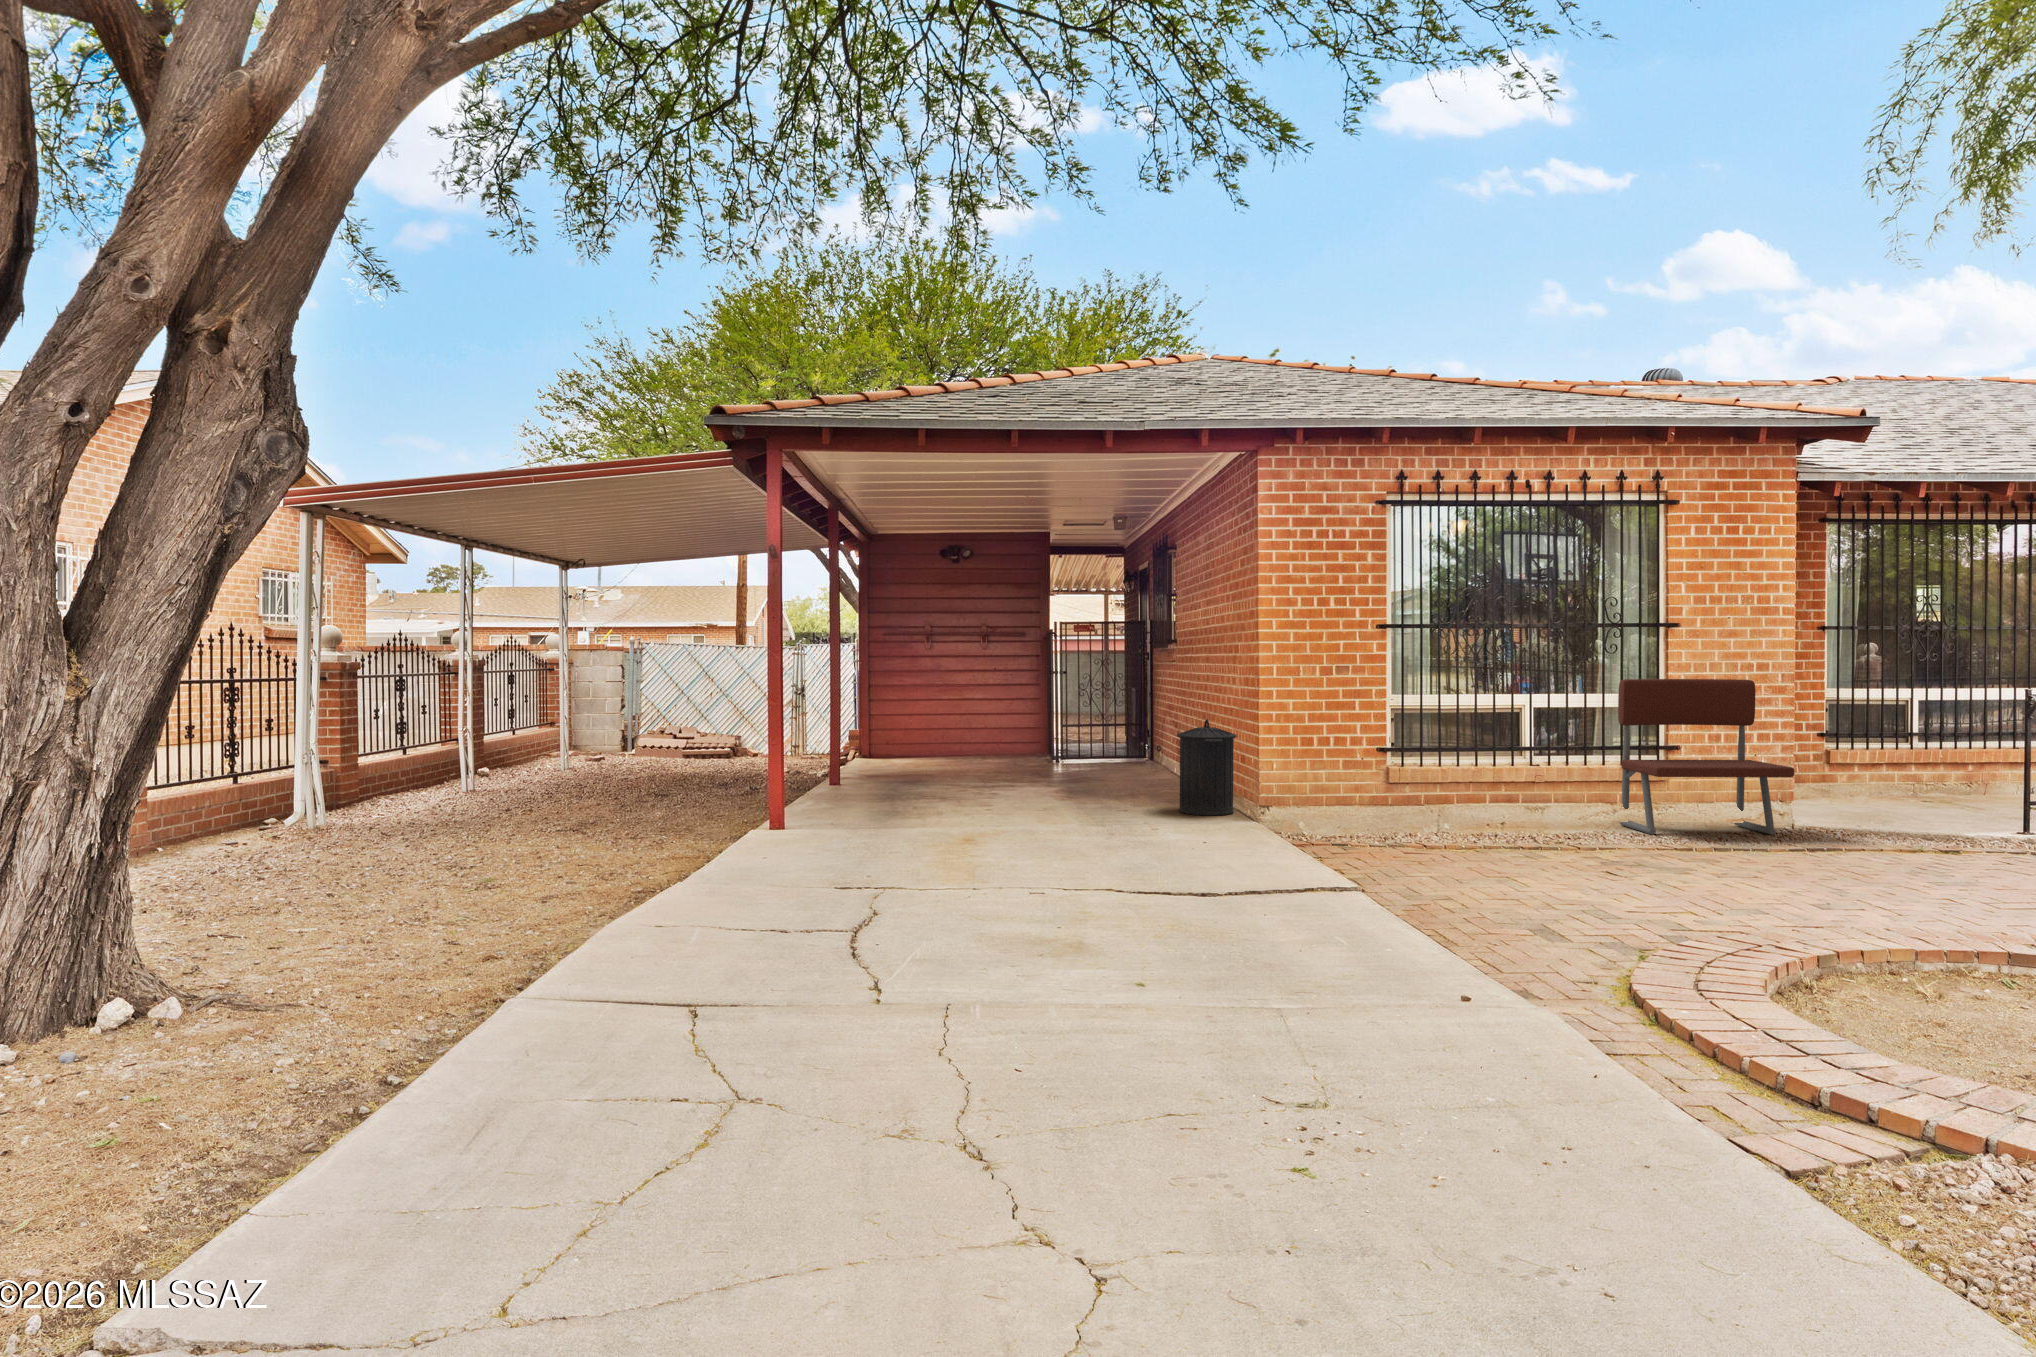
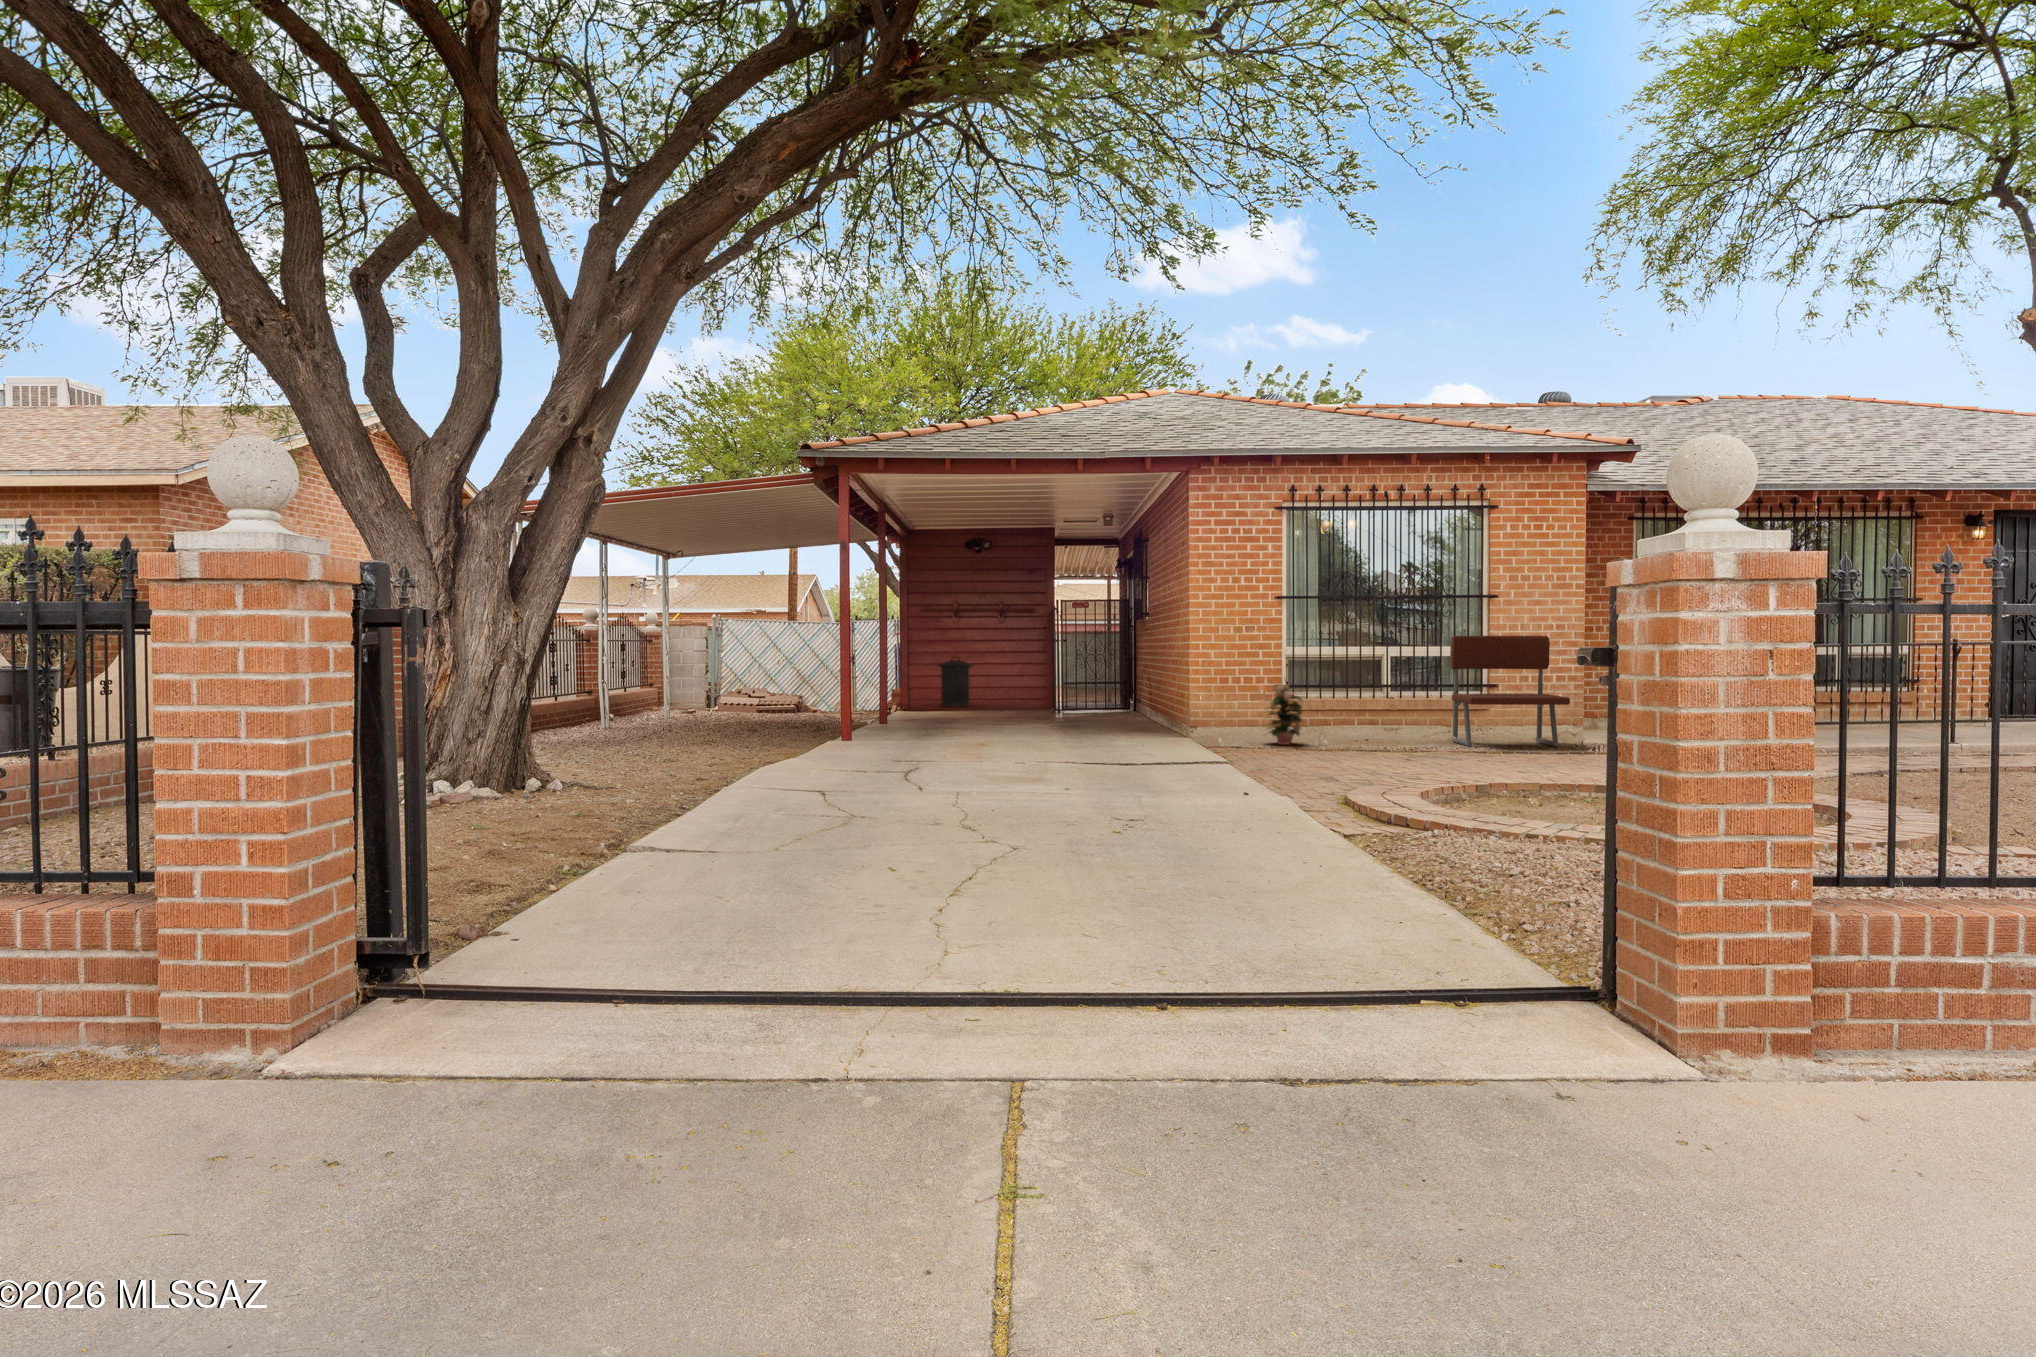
trash can: present [1177,719,1237,816] -> present [938,657,973,707]
decorative plant: none [1362,748,1424,831] -> present [1267,685,1302,745]

